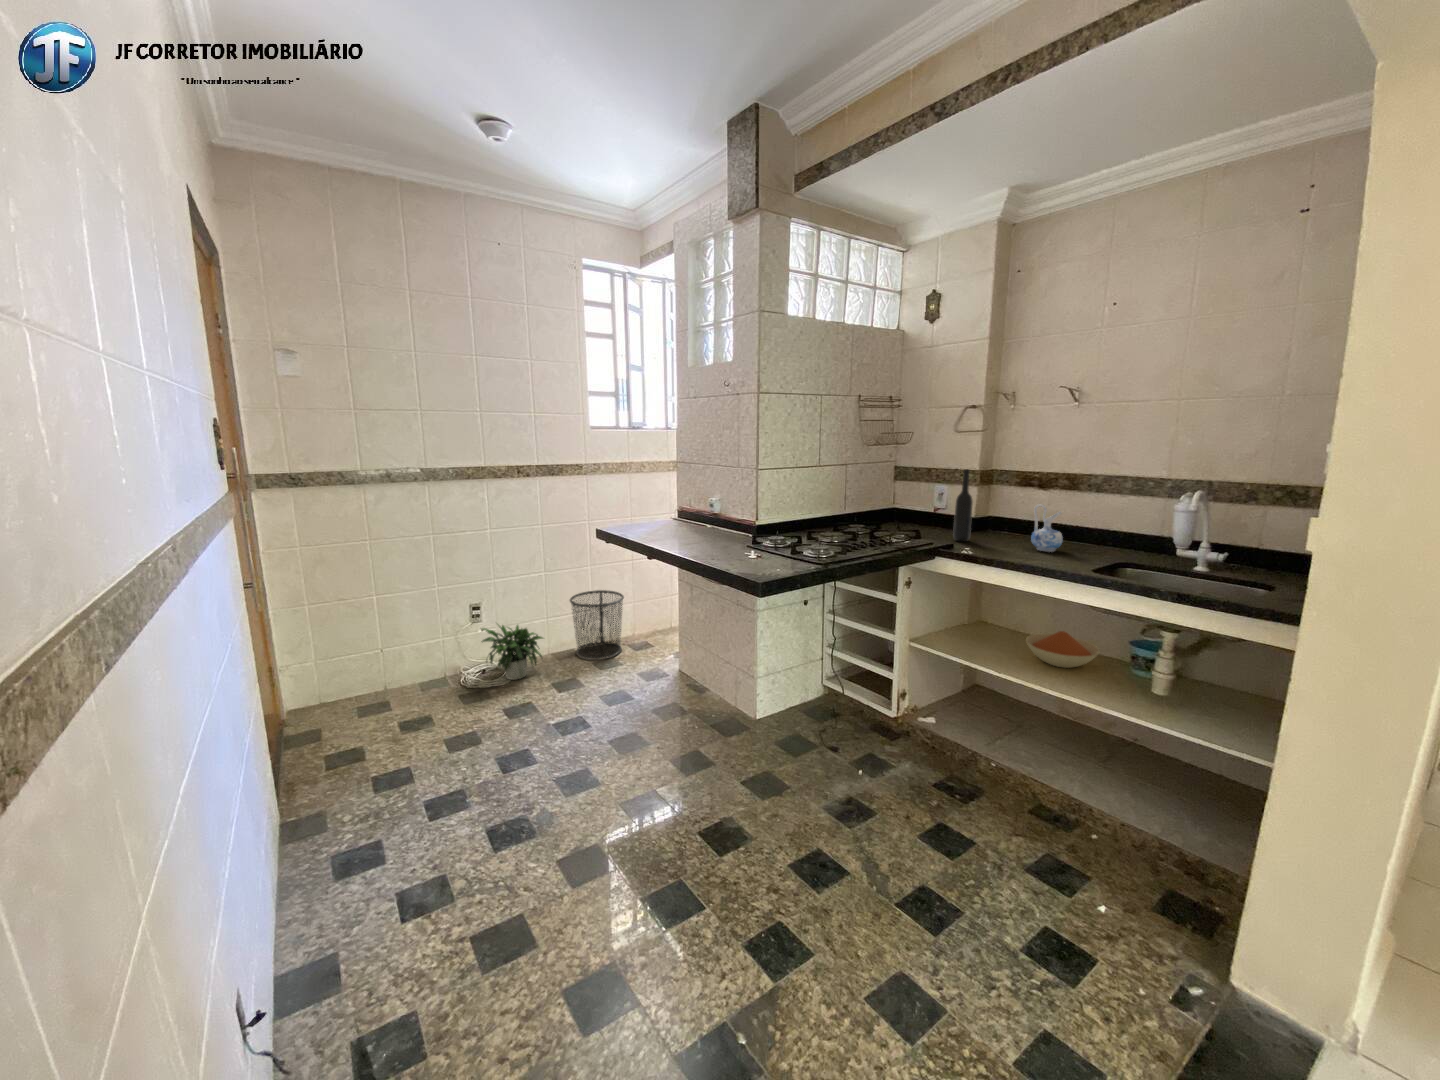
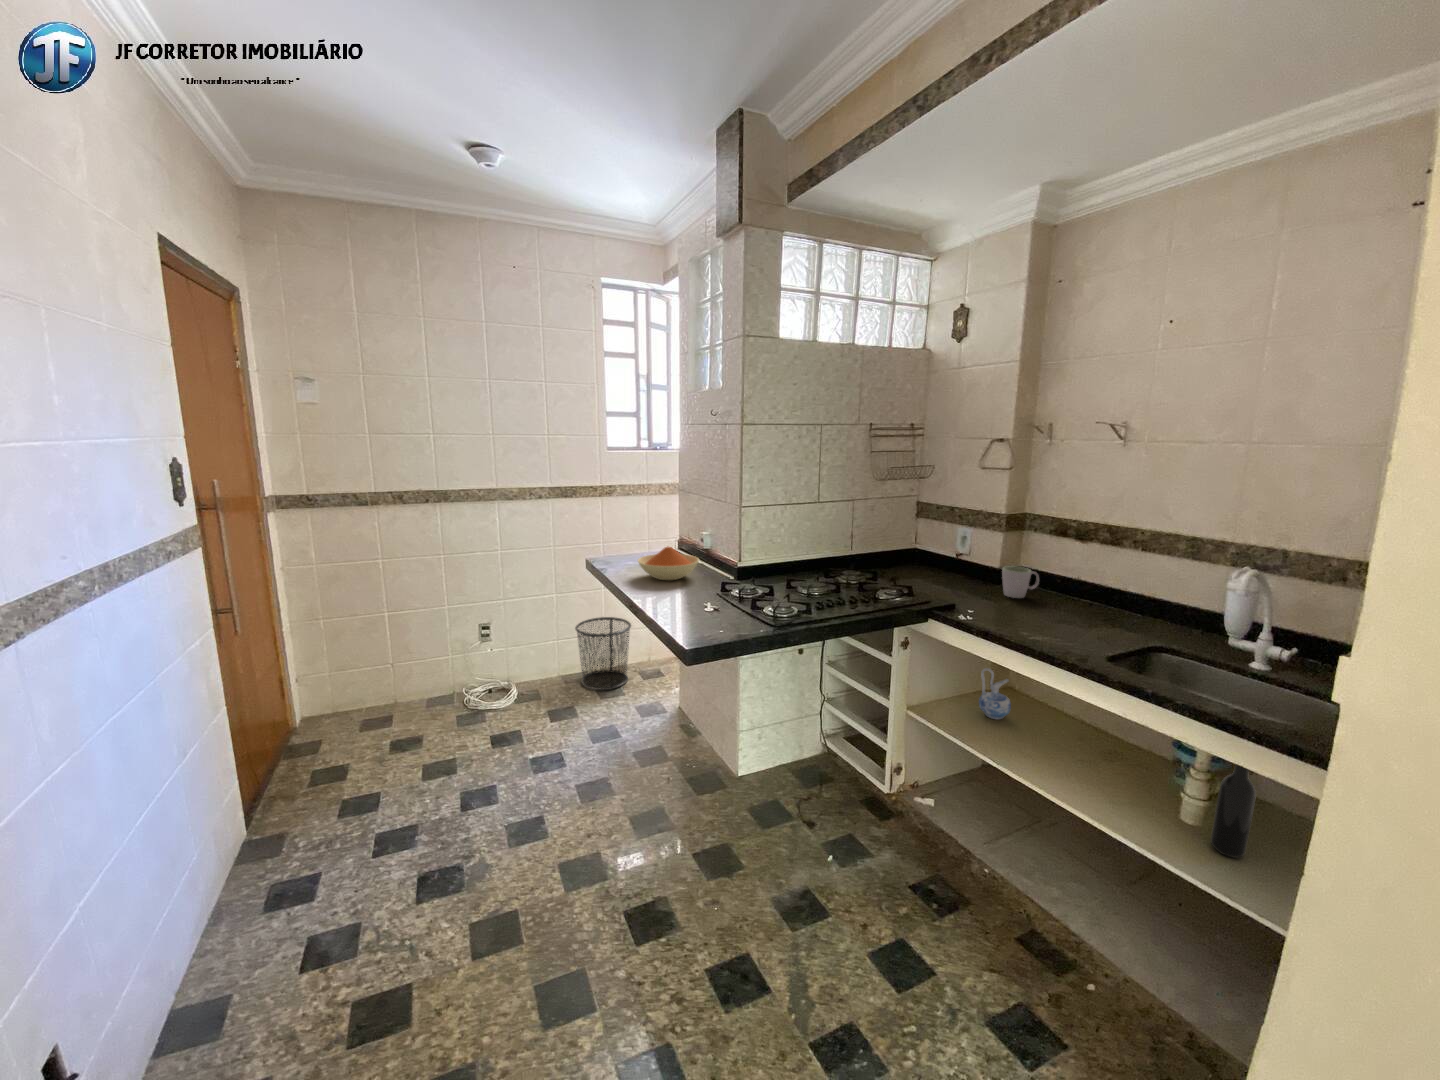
bottle: present [953,469,973,541] -> present [1211,765,1256,857]
ceramic pitcher: present [1031,504,1063,552] -> present [979,668,1011,719]
mug: none [981,514,1011,540] -> present [1002,566,1039,598]
potted plant: present [482,625,543,680] -> none [478,646,544,706]
bowl: present [1026,631,1100,668] -> present [638,546,699,580]

